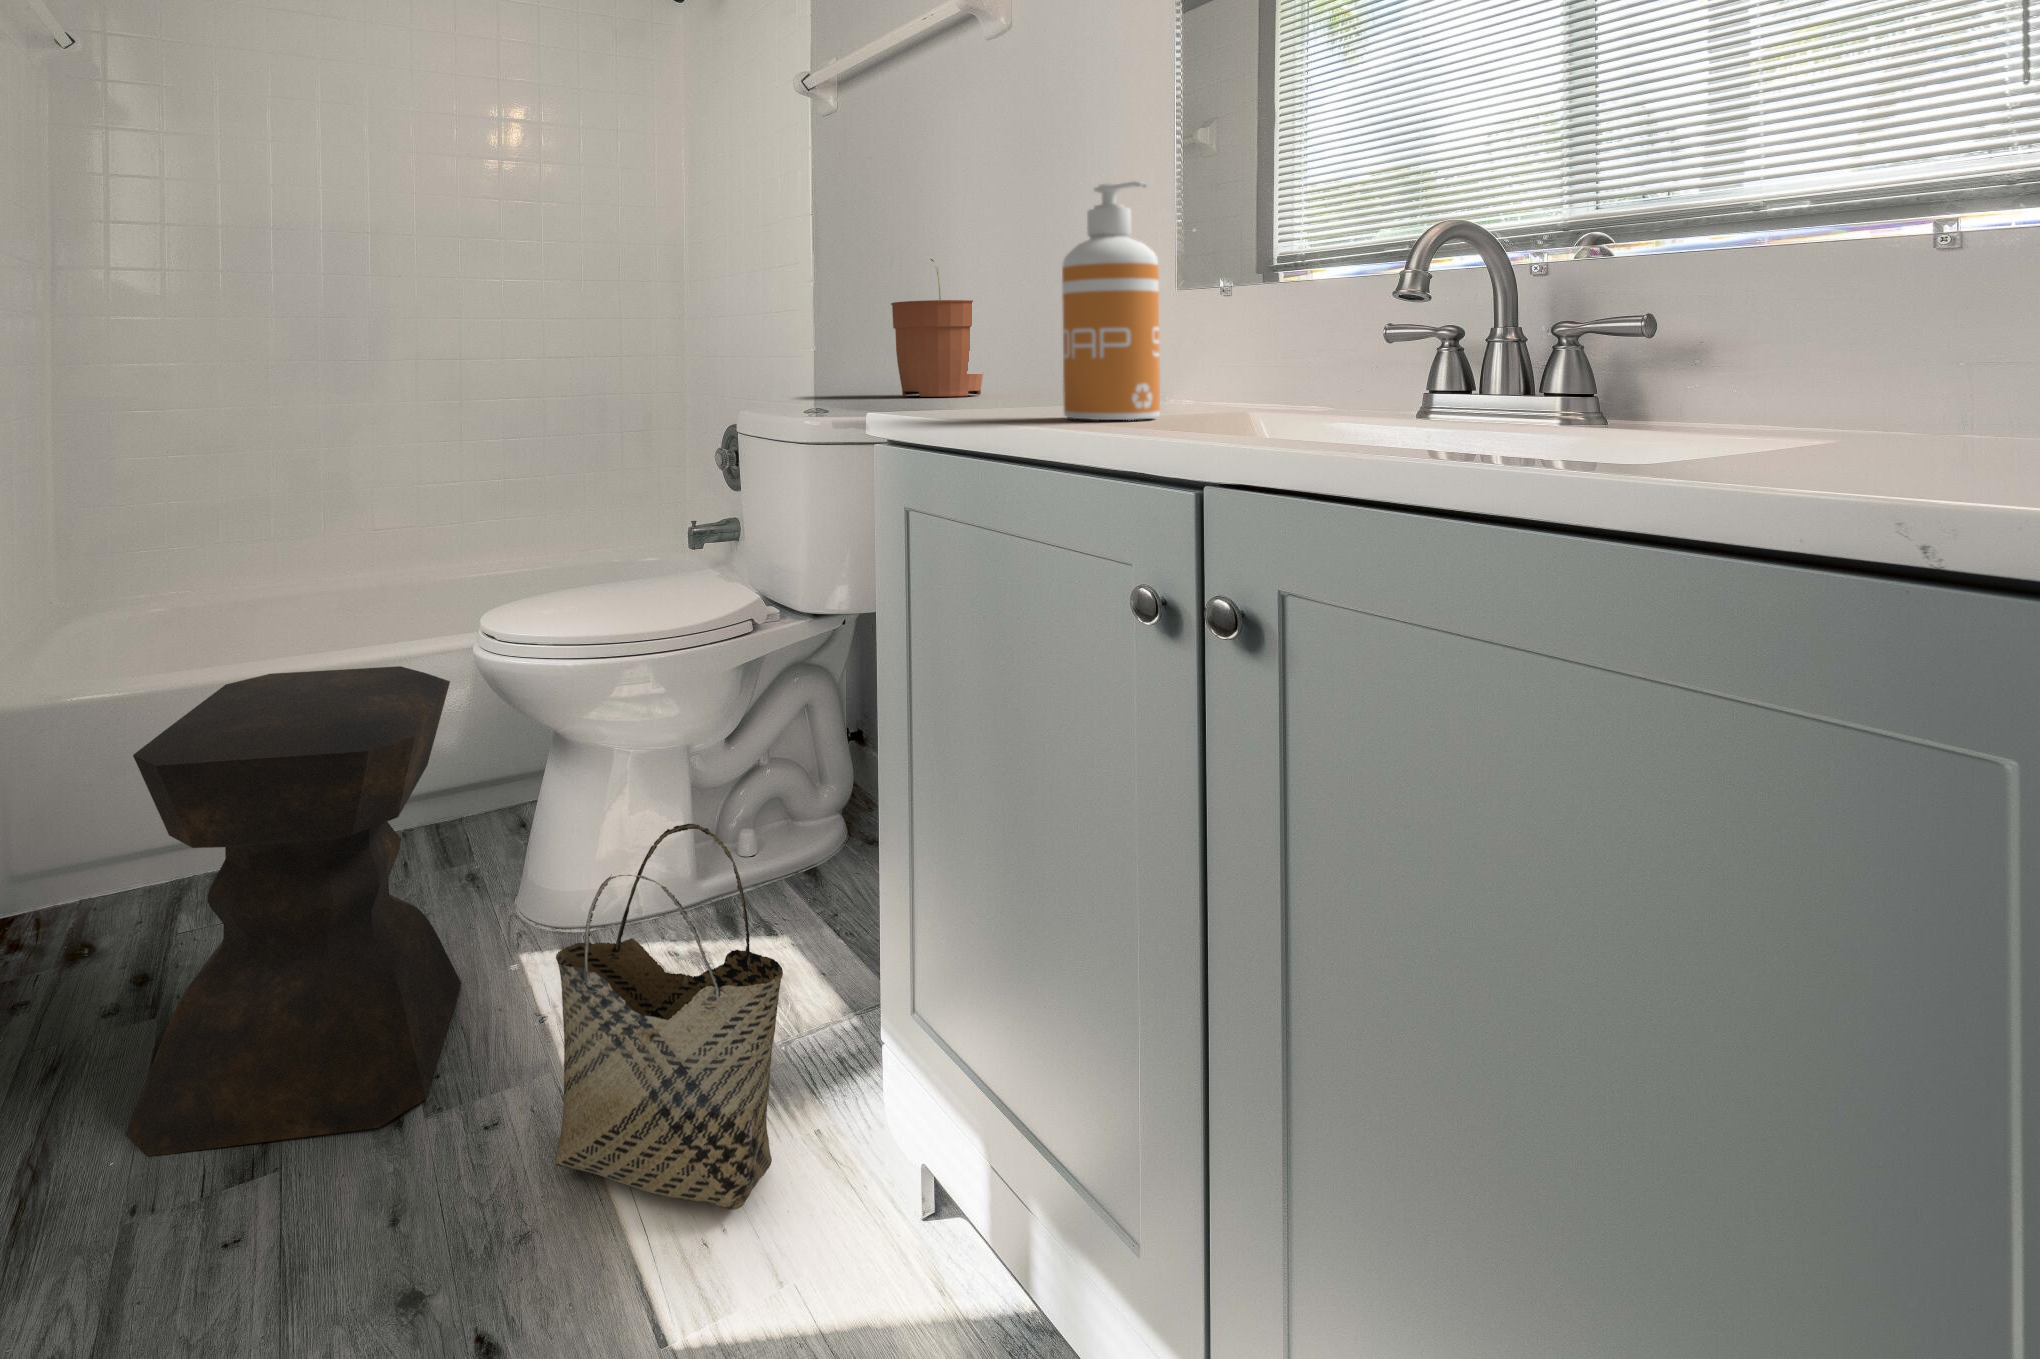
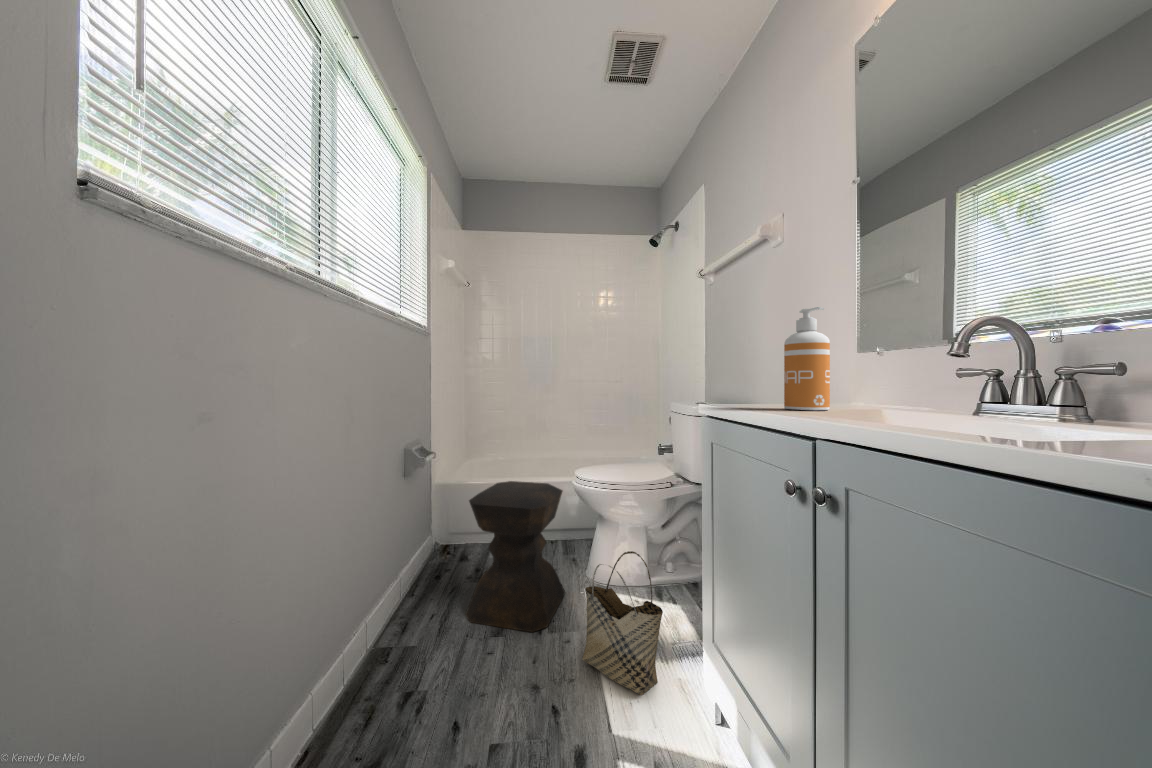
plant pot: present [891,259,983,397] -> none [733,343,777,399]

